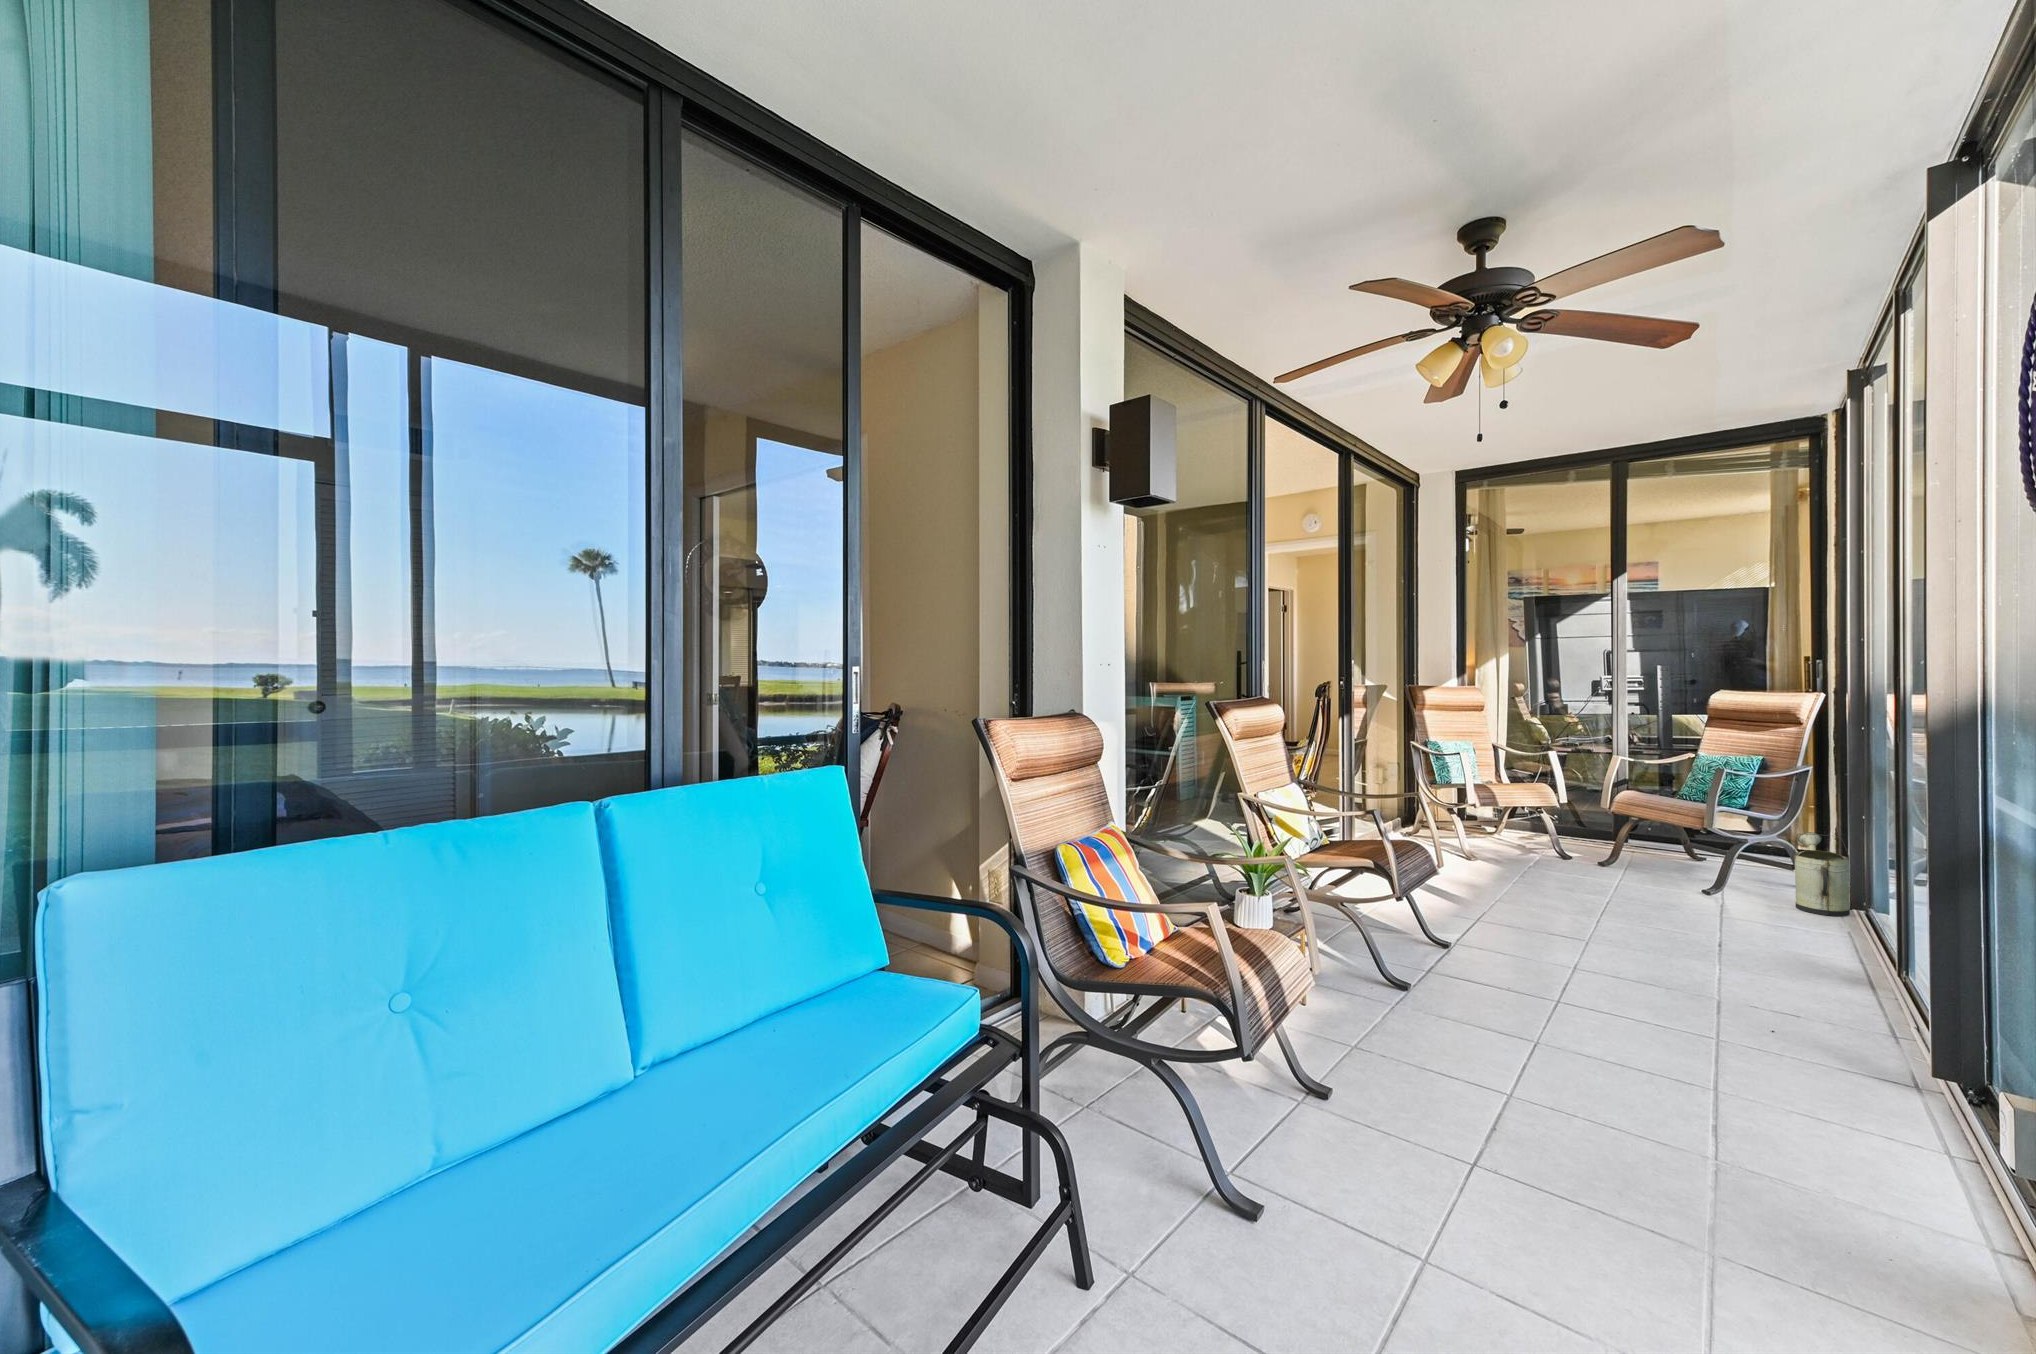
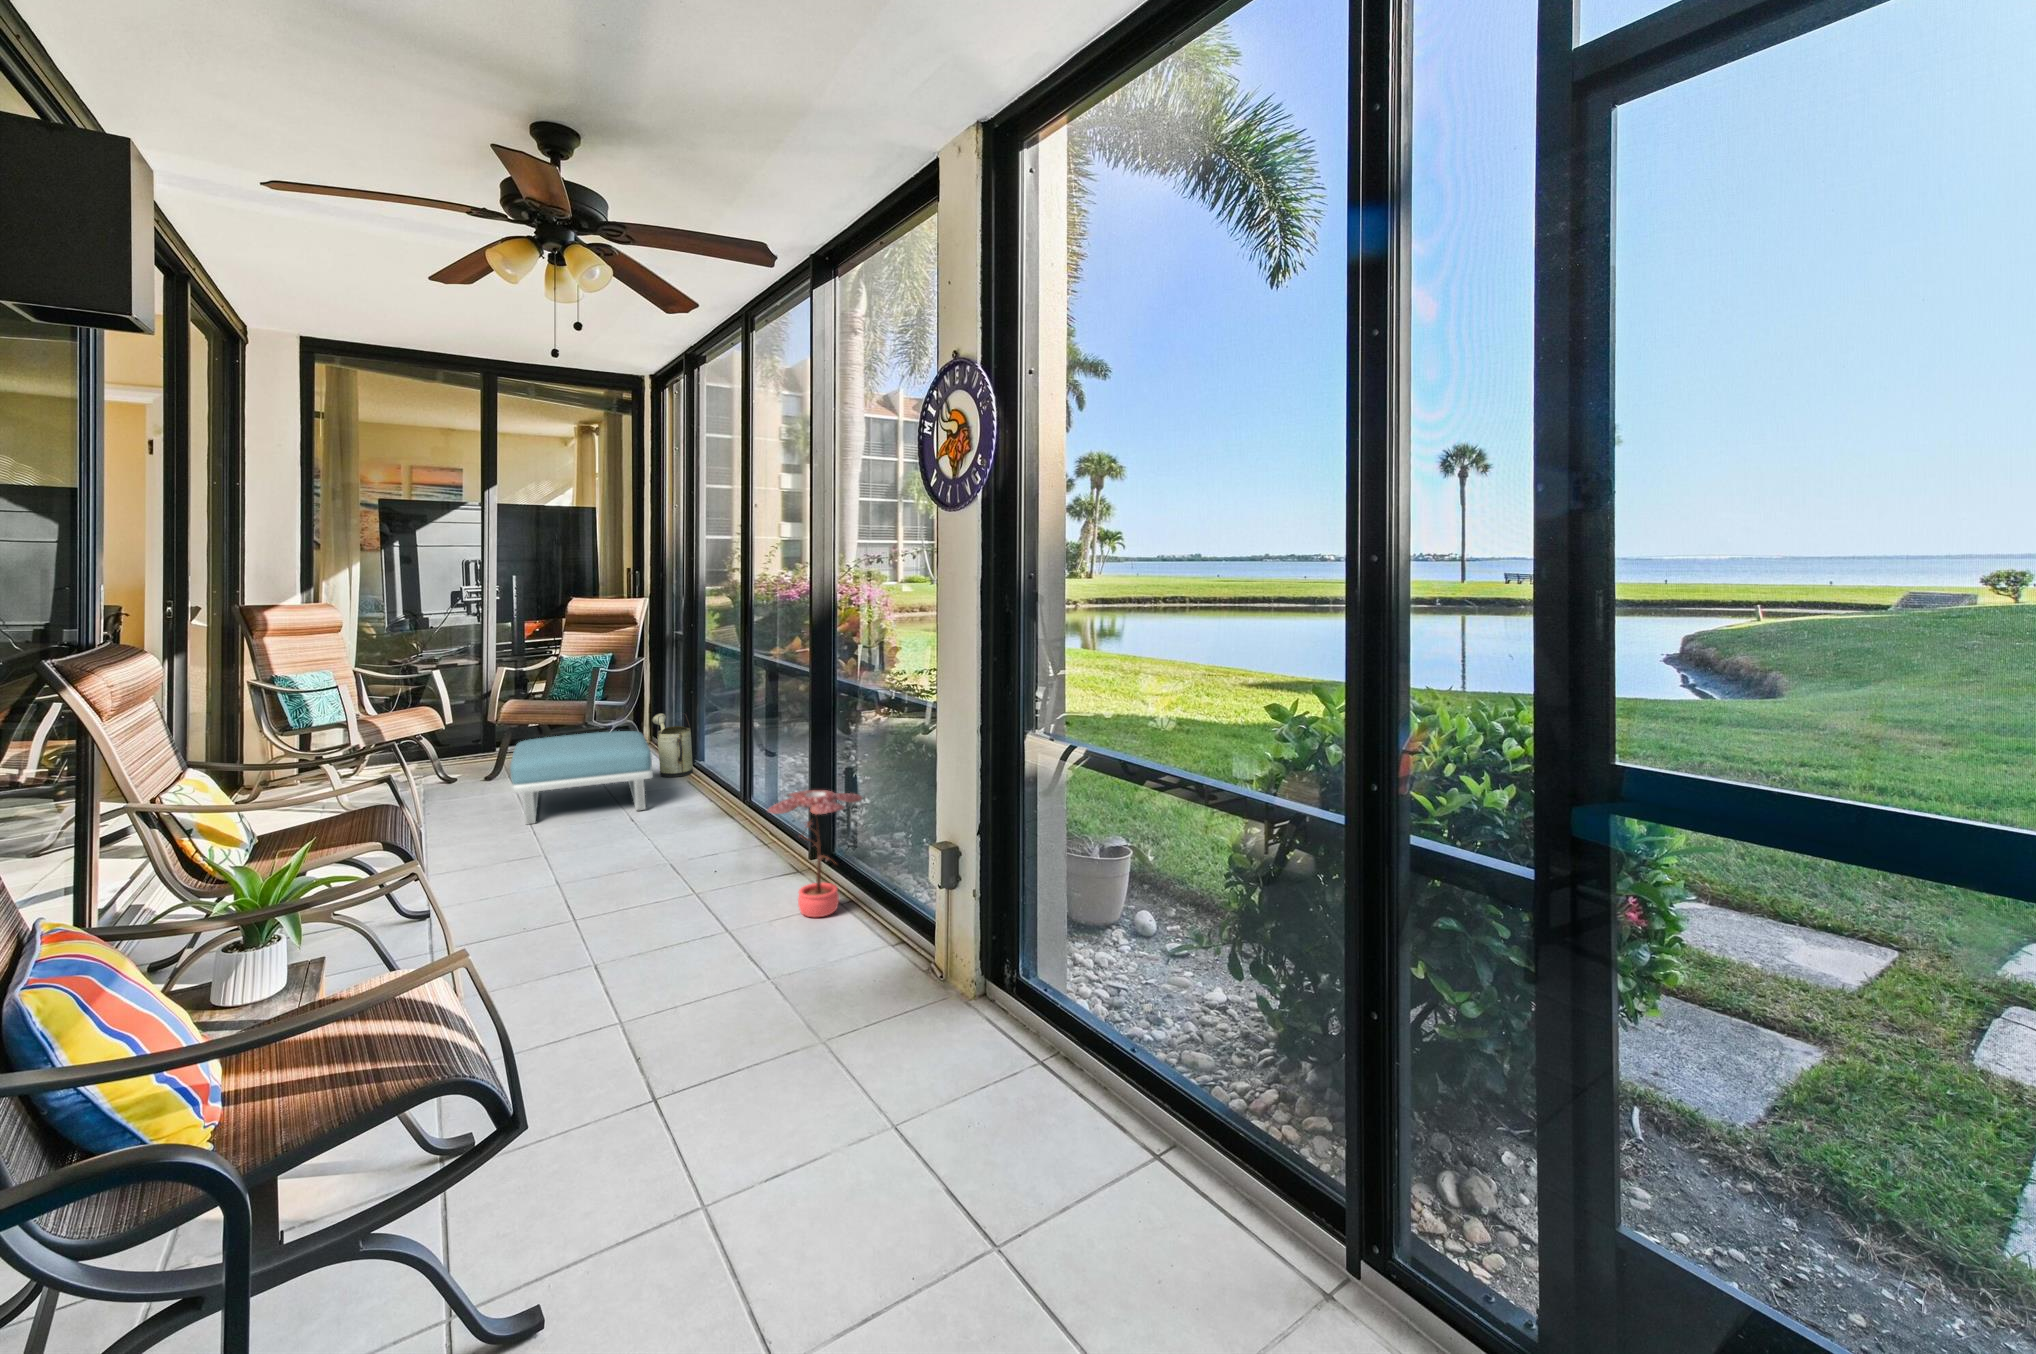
footstool: none [1578,829,1765,934] -> present [510,731,653,825]
potted plant: none [1776,948,1970,1138] -> present [768,790,863,917]

